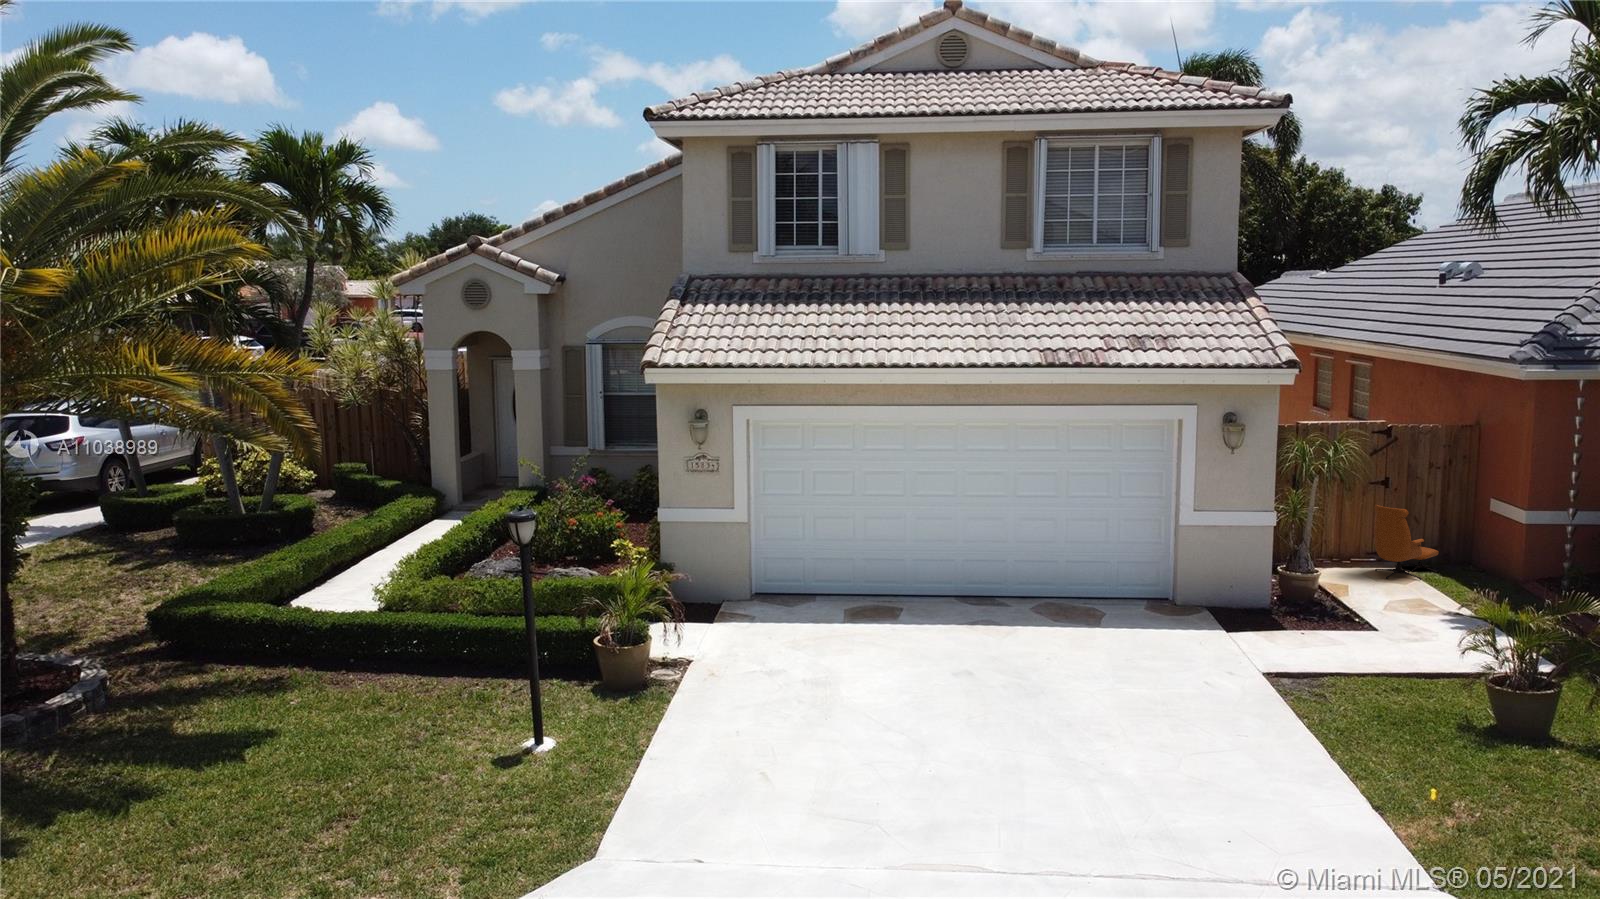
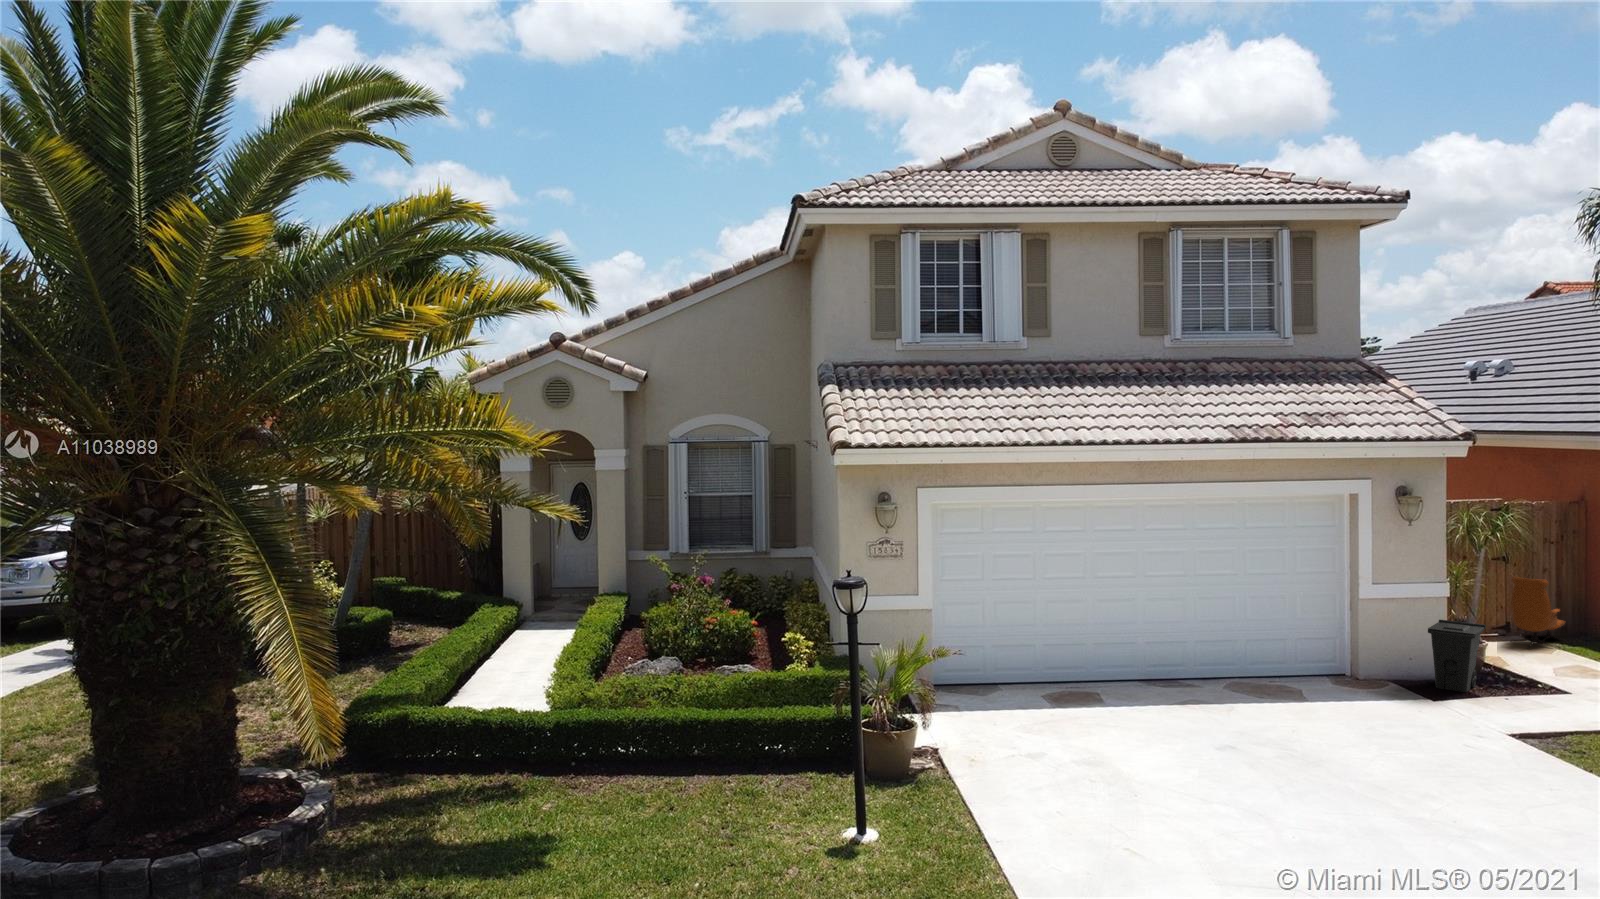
trash can: none [1236,550,1301,625] -> present [1428,620,1486,692]

